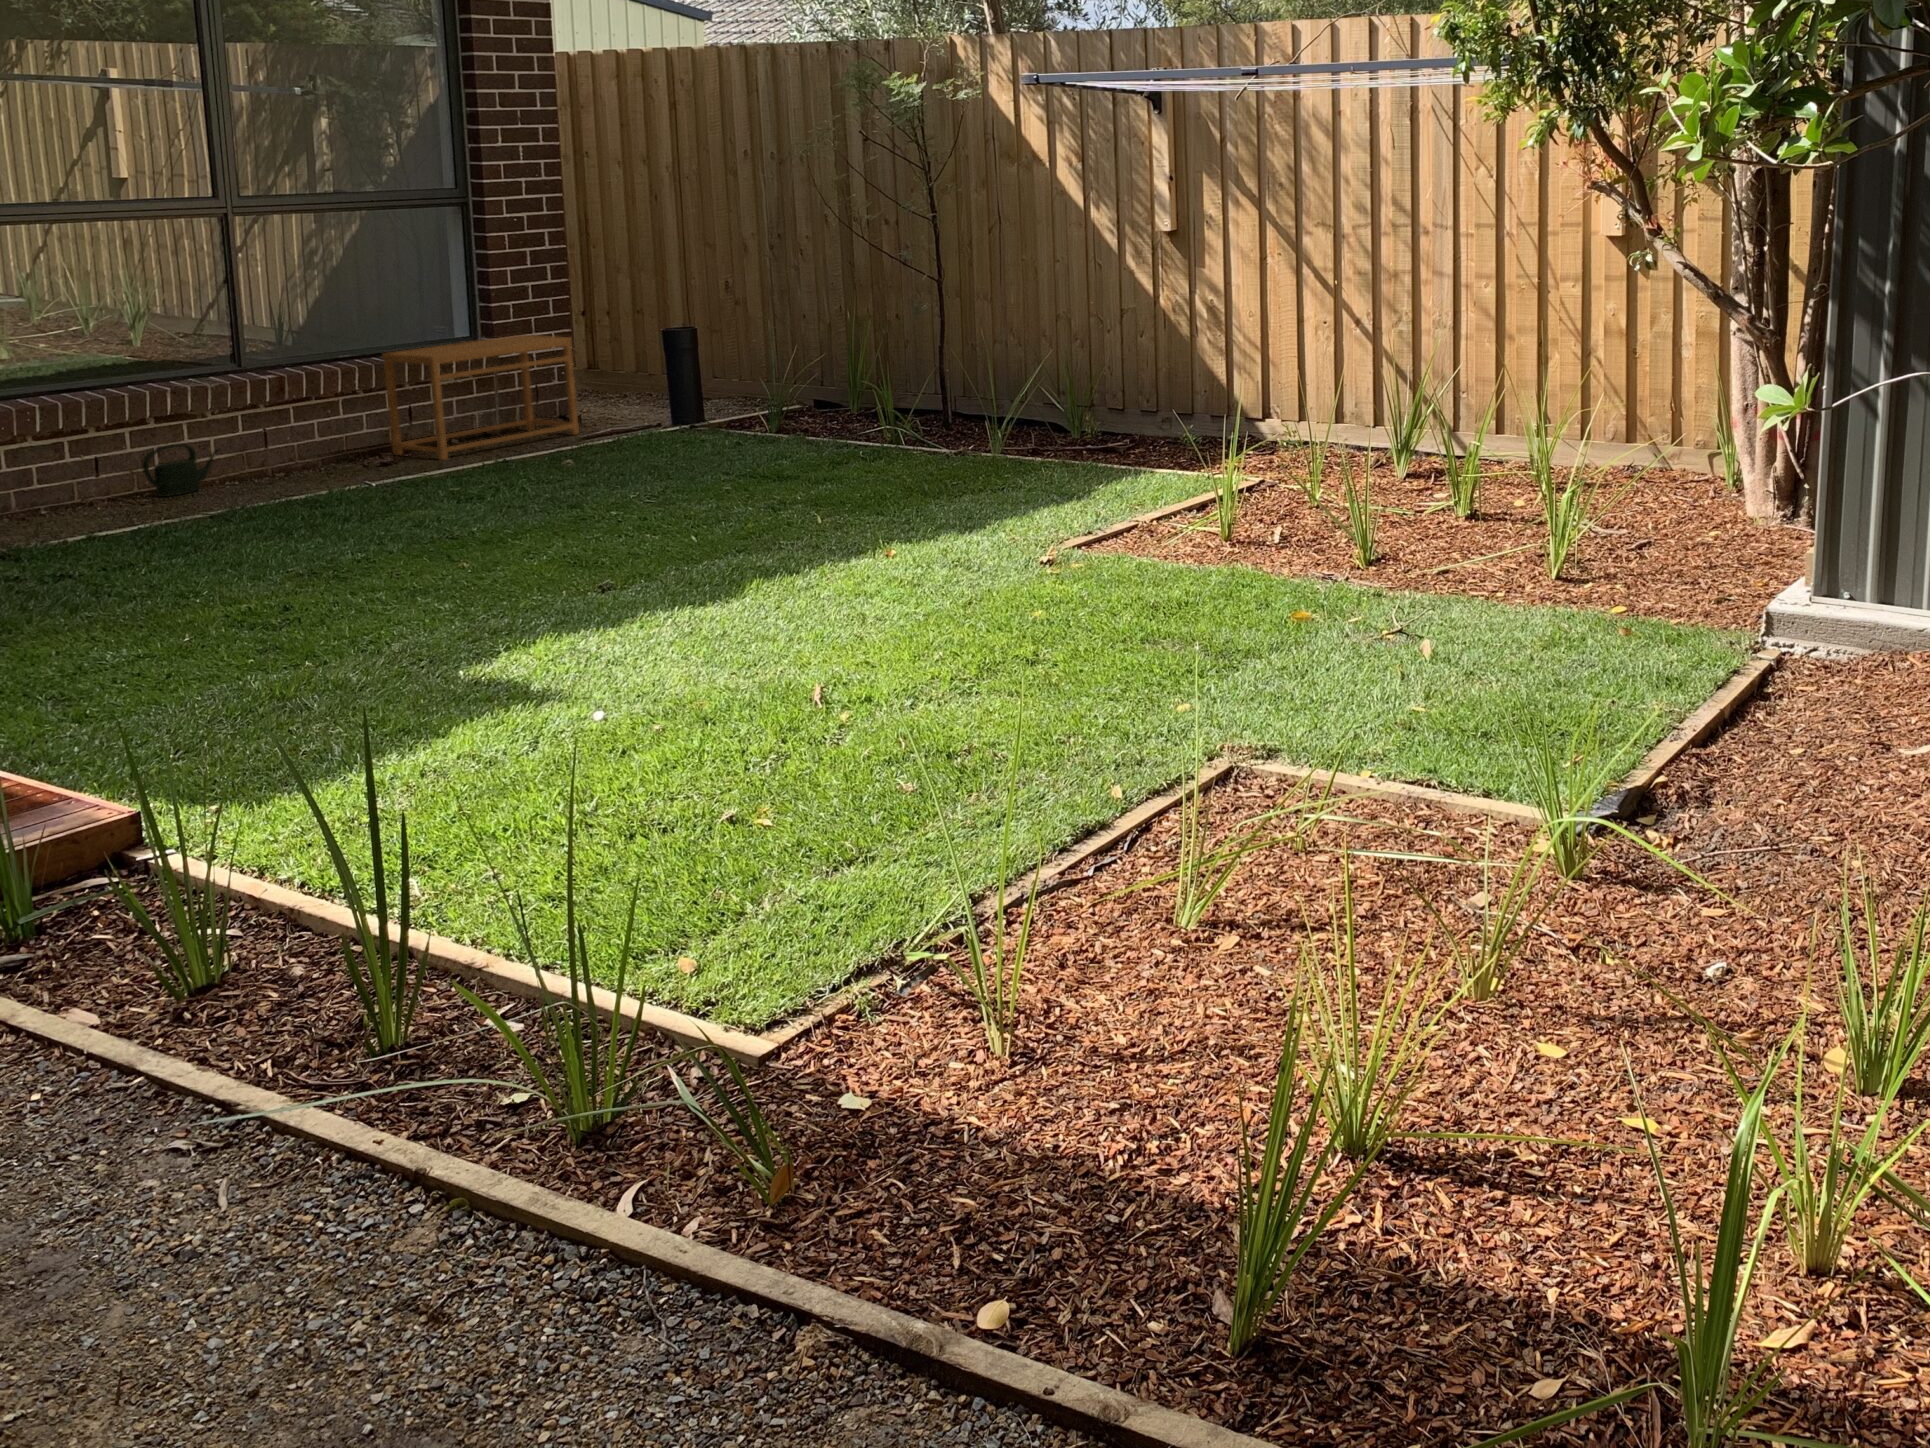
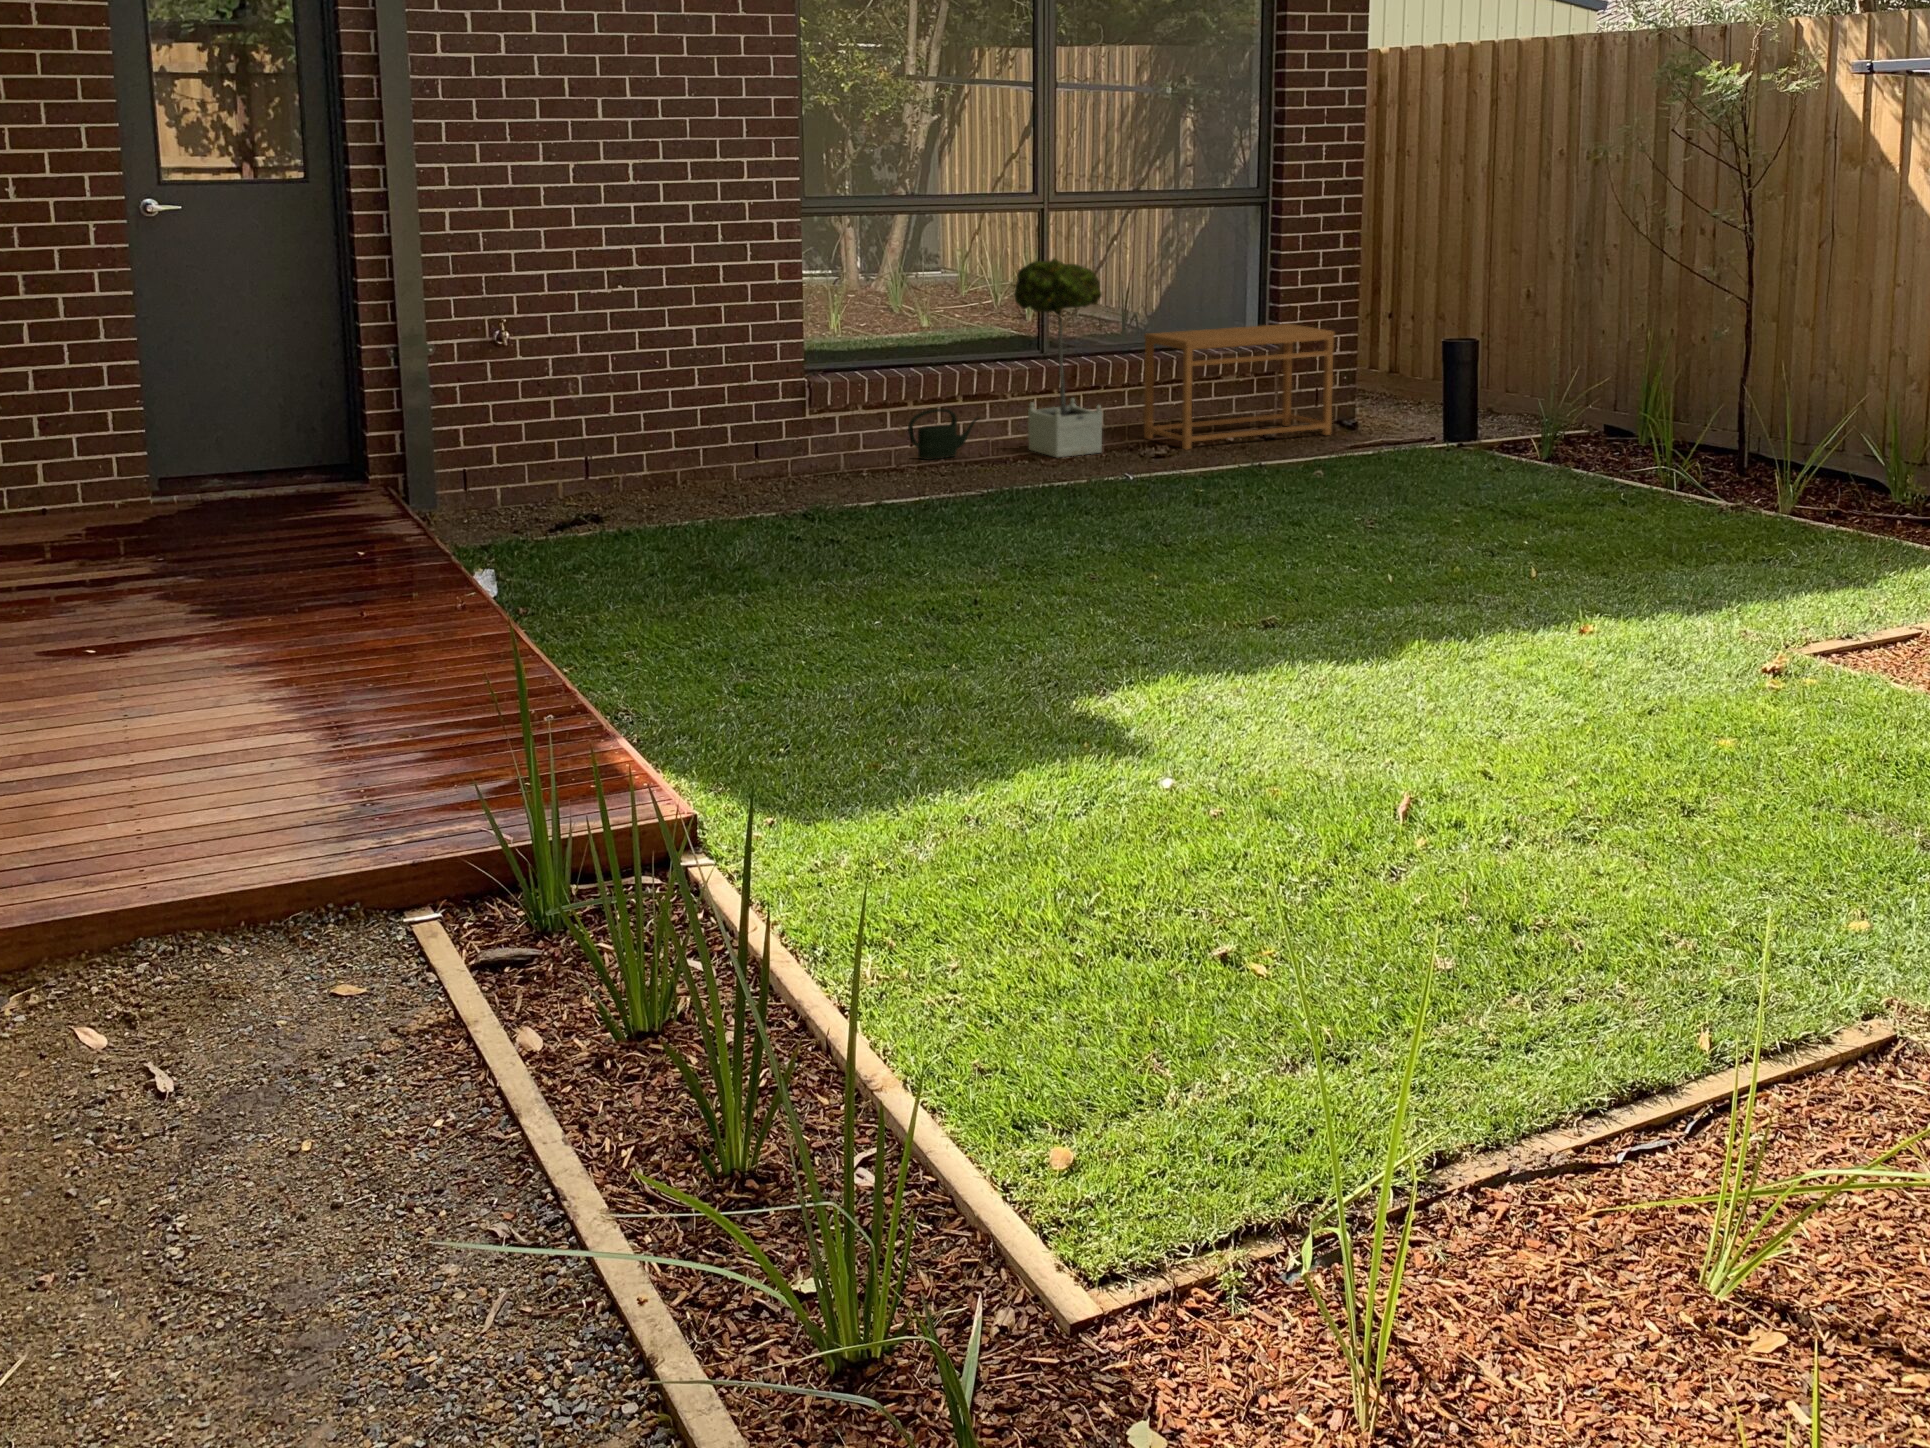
potted tree: none [242,283,358,480] -> present [1014,258,1102,457]

